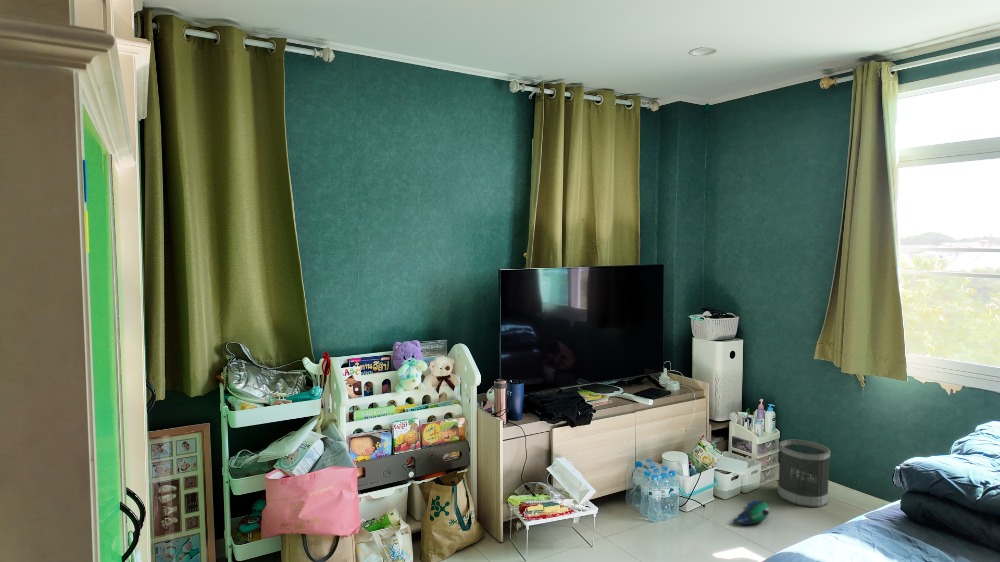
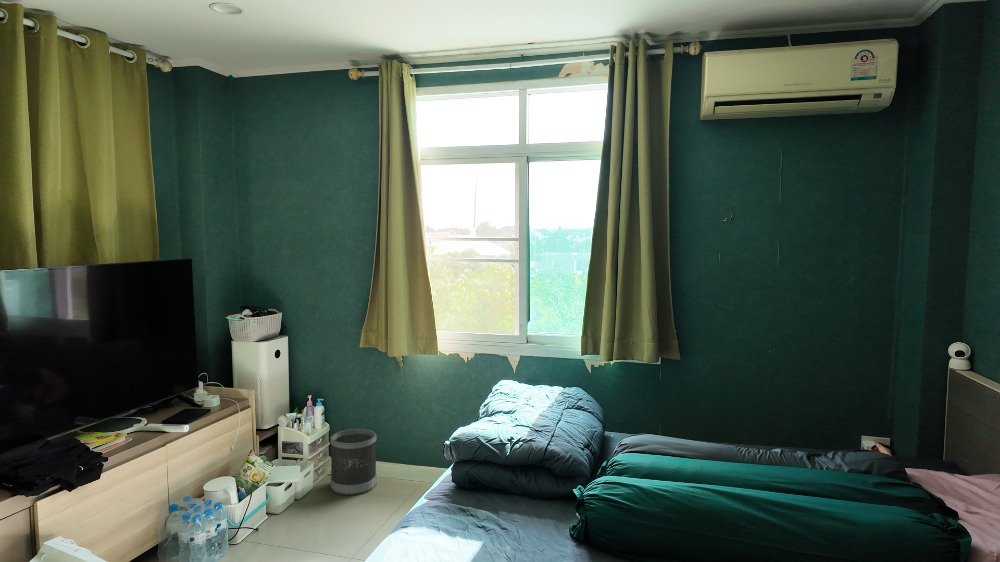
plush toy: present [733,500,769,525] -> none [291,503,328,538]

